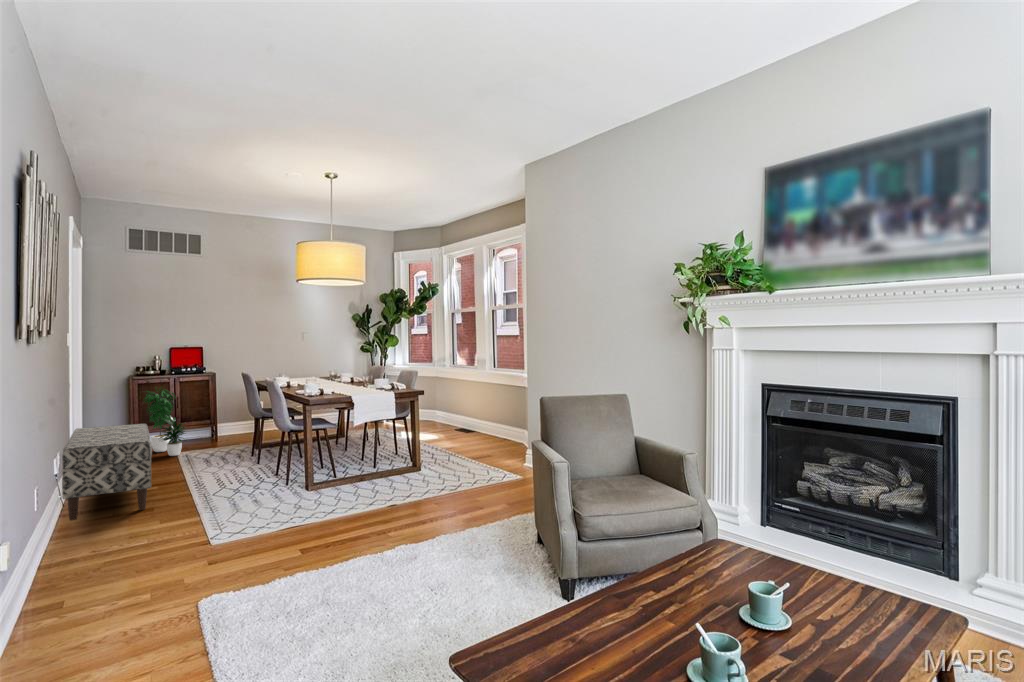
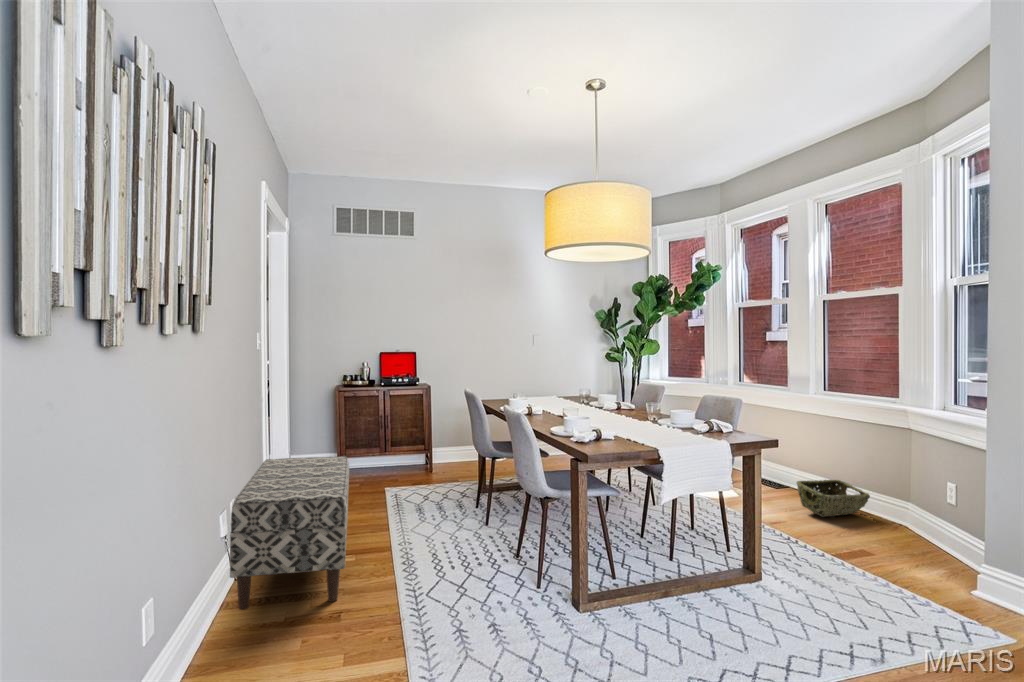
potted plant: present [144,388,186,456] -> none [349,398,400,493]
woven basket: none [472,421,513,443] -> present [797,480,870,517]

